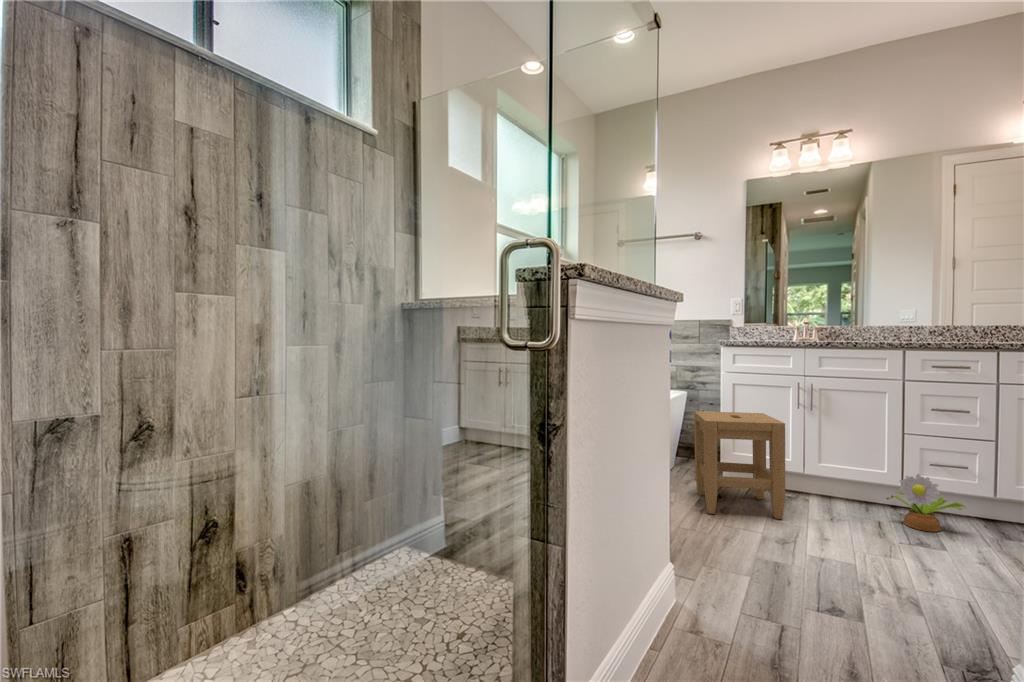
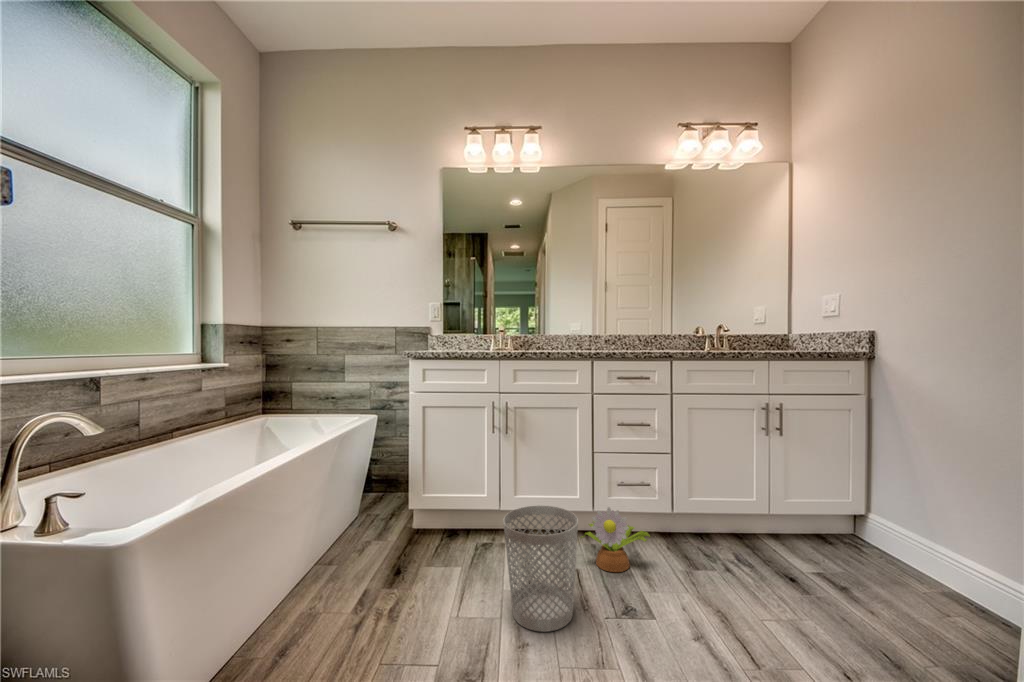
stool: present [694,411,785,519] -> none [361,445,471,617]
wastebasket: none [816,460,886,546] -> present [503,505,578,632]

